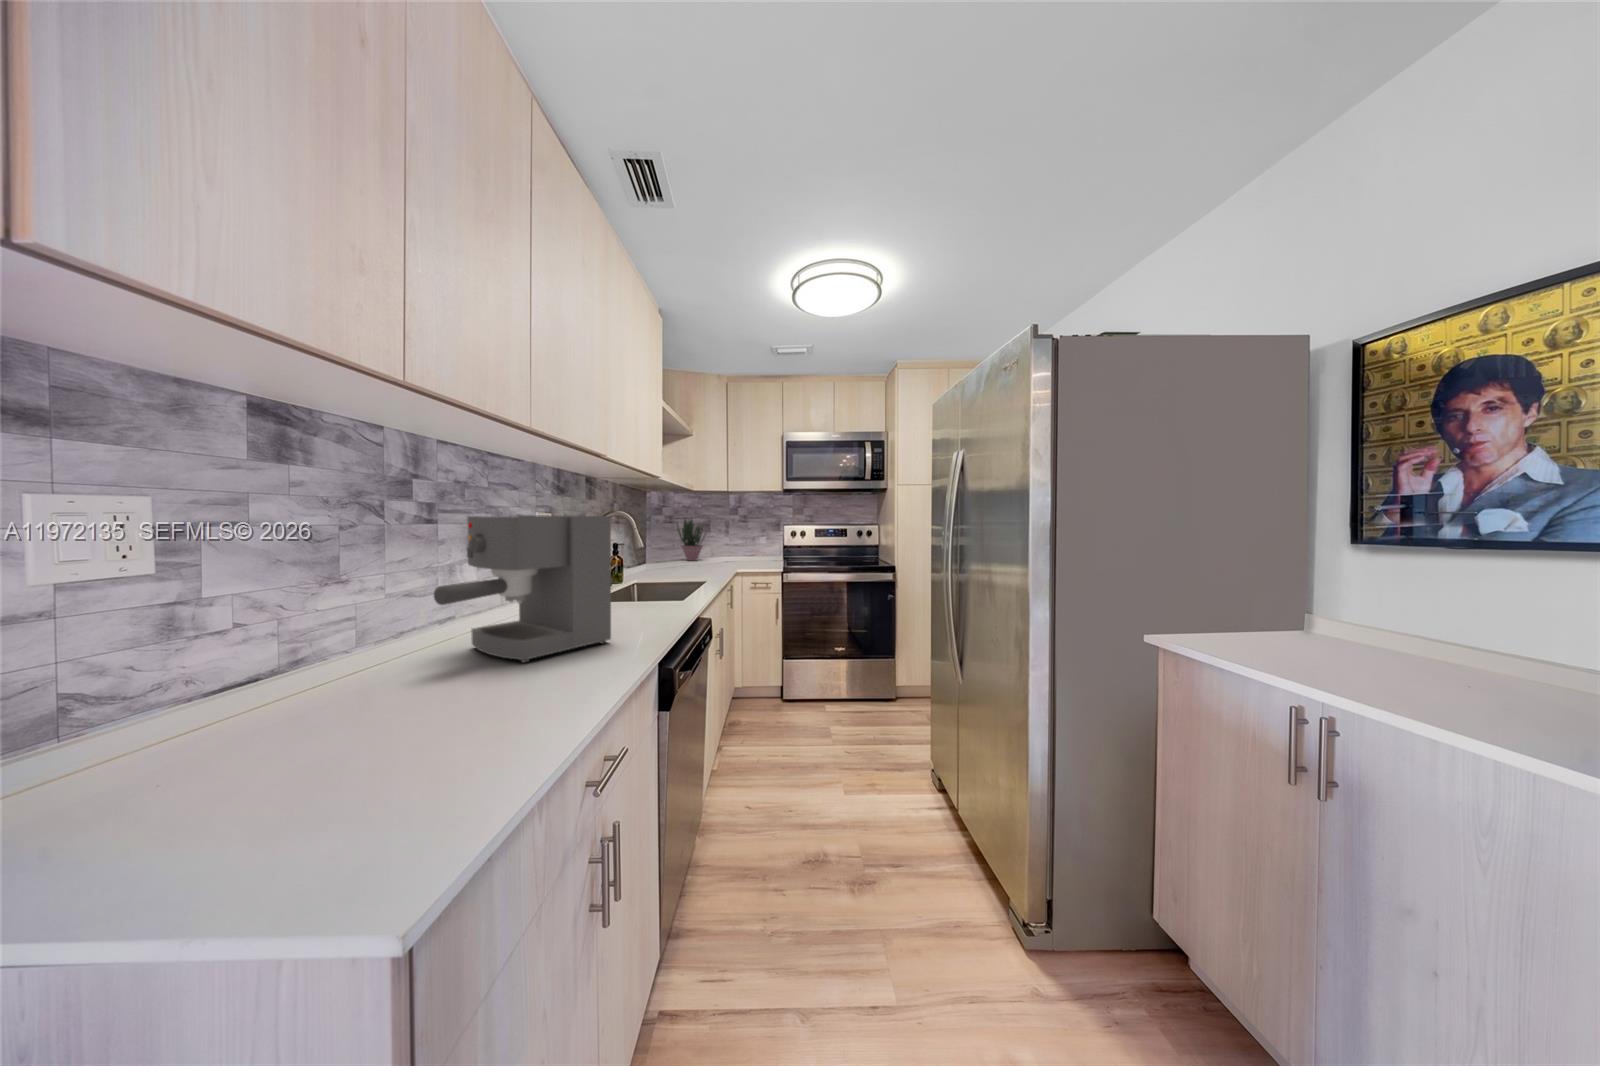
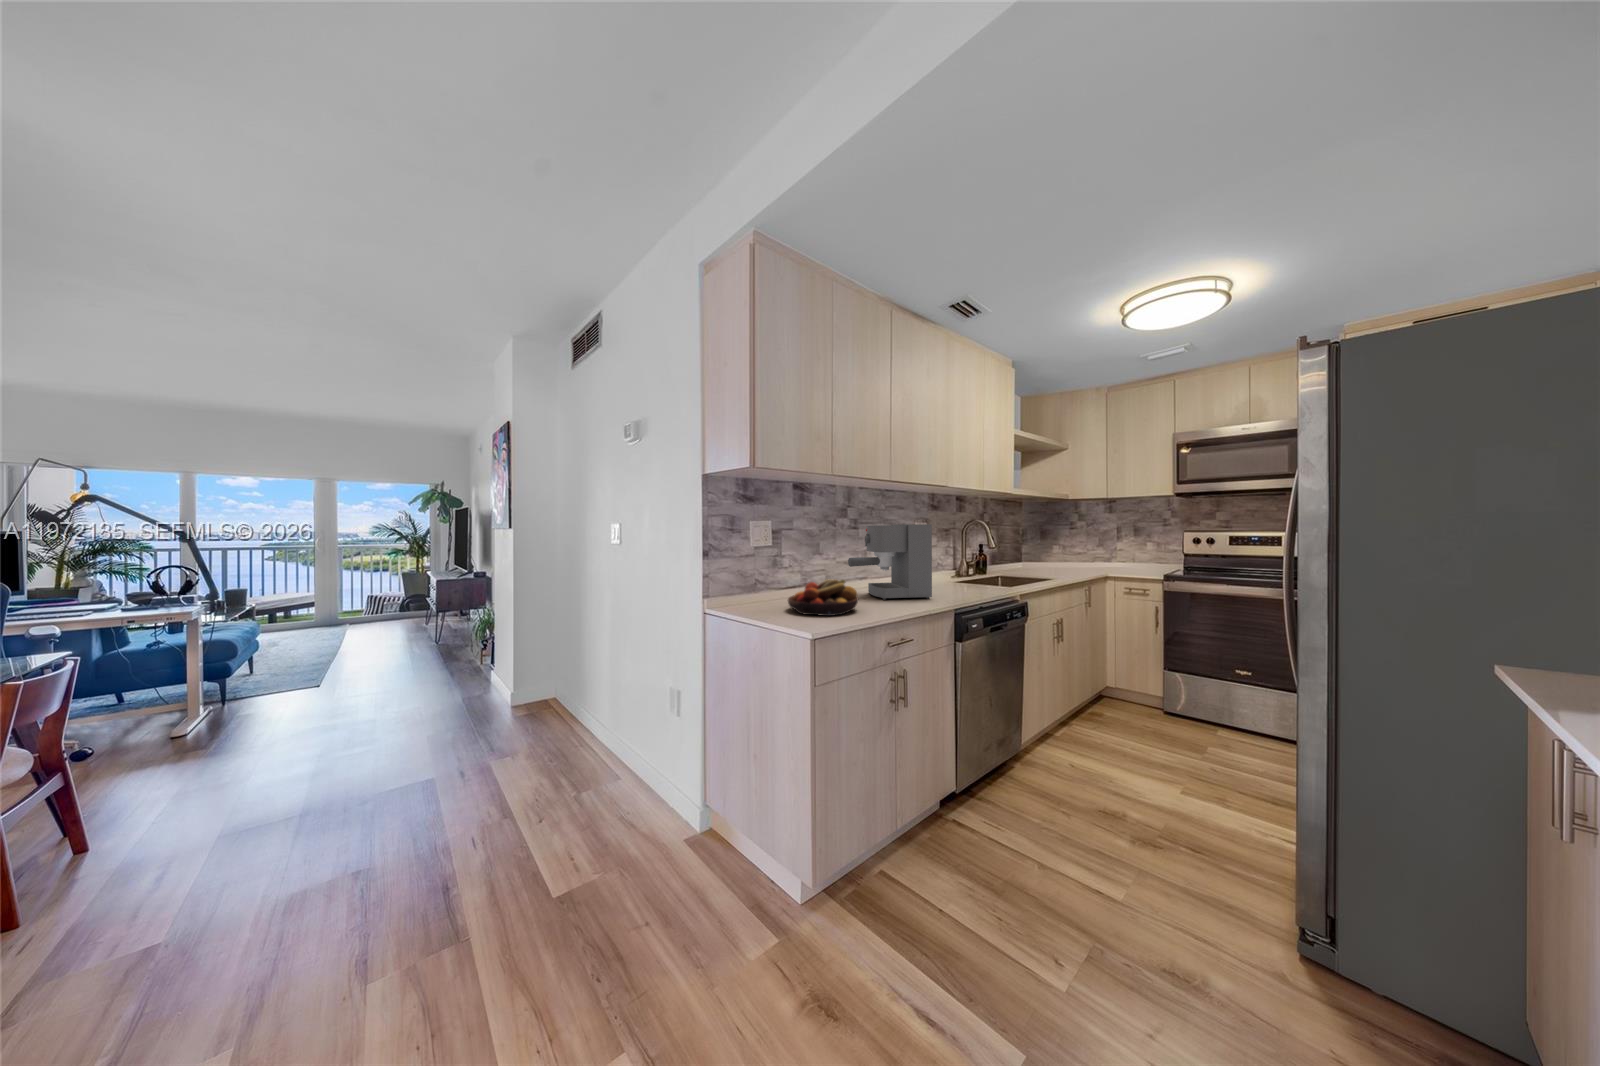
potted plant: present [676,519,705,561] -> none [1059,523,1090,565]
fruit bowl: none [242,647,498,788] -> present [788,580,858,616]

